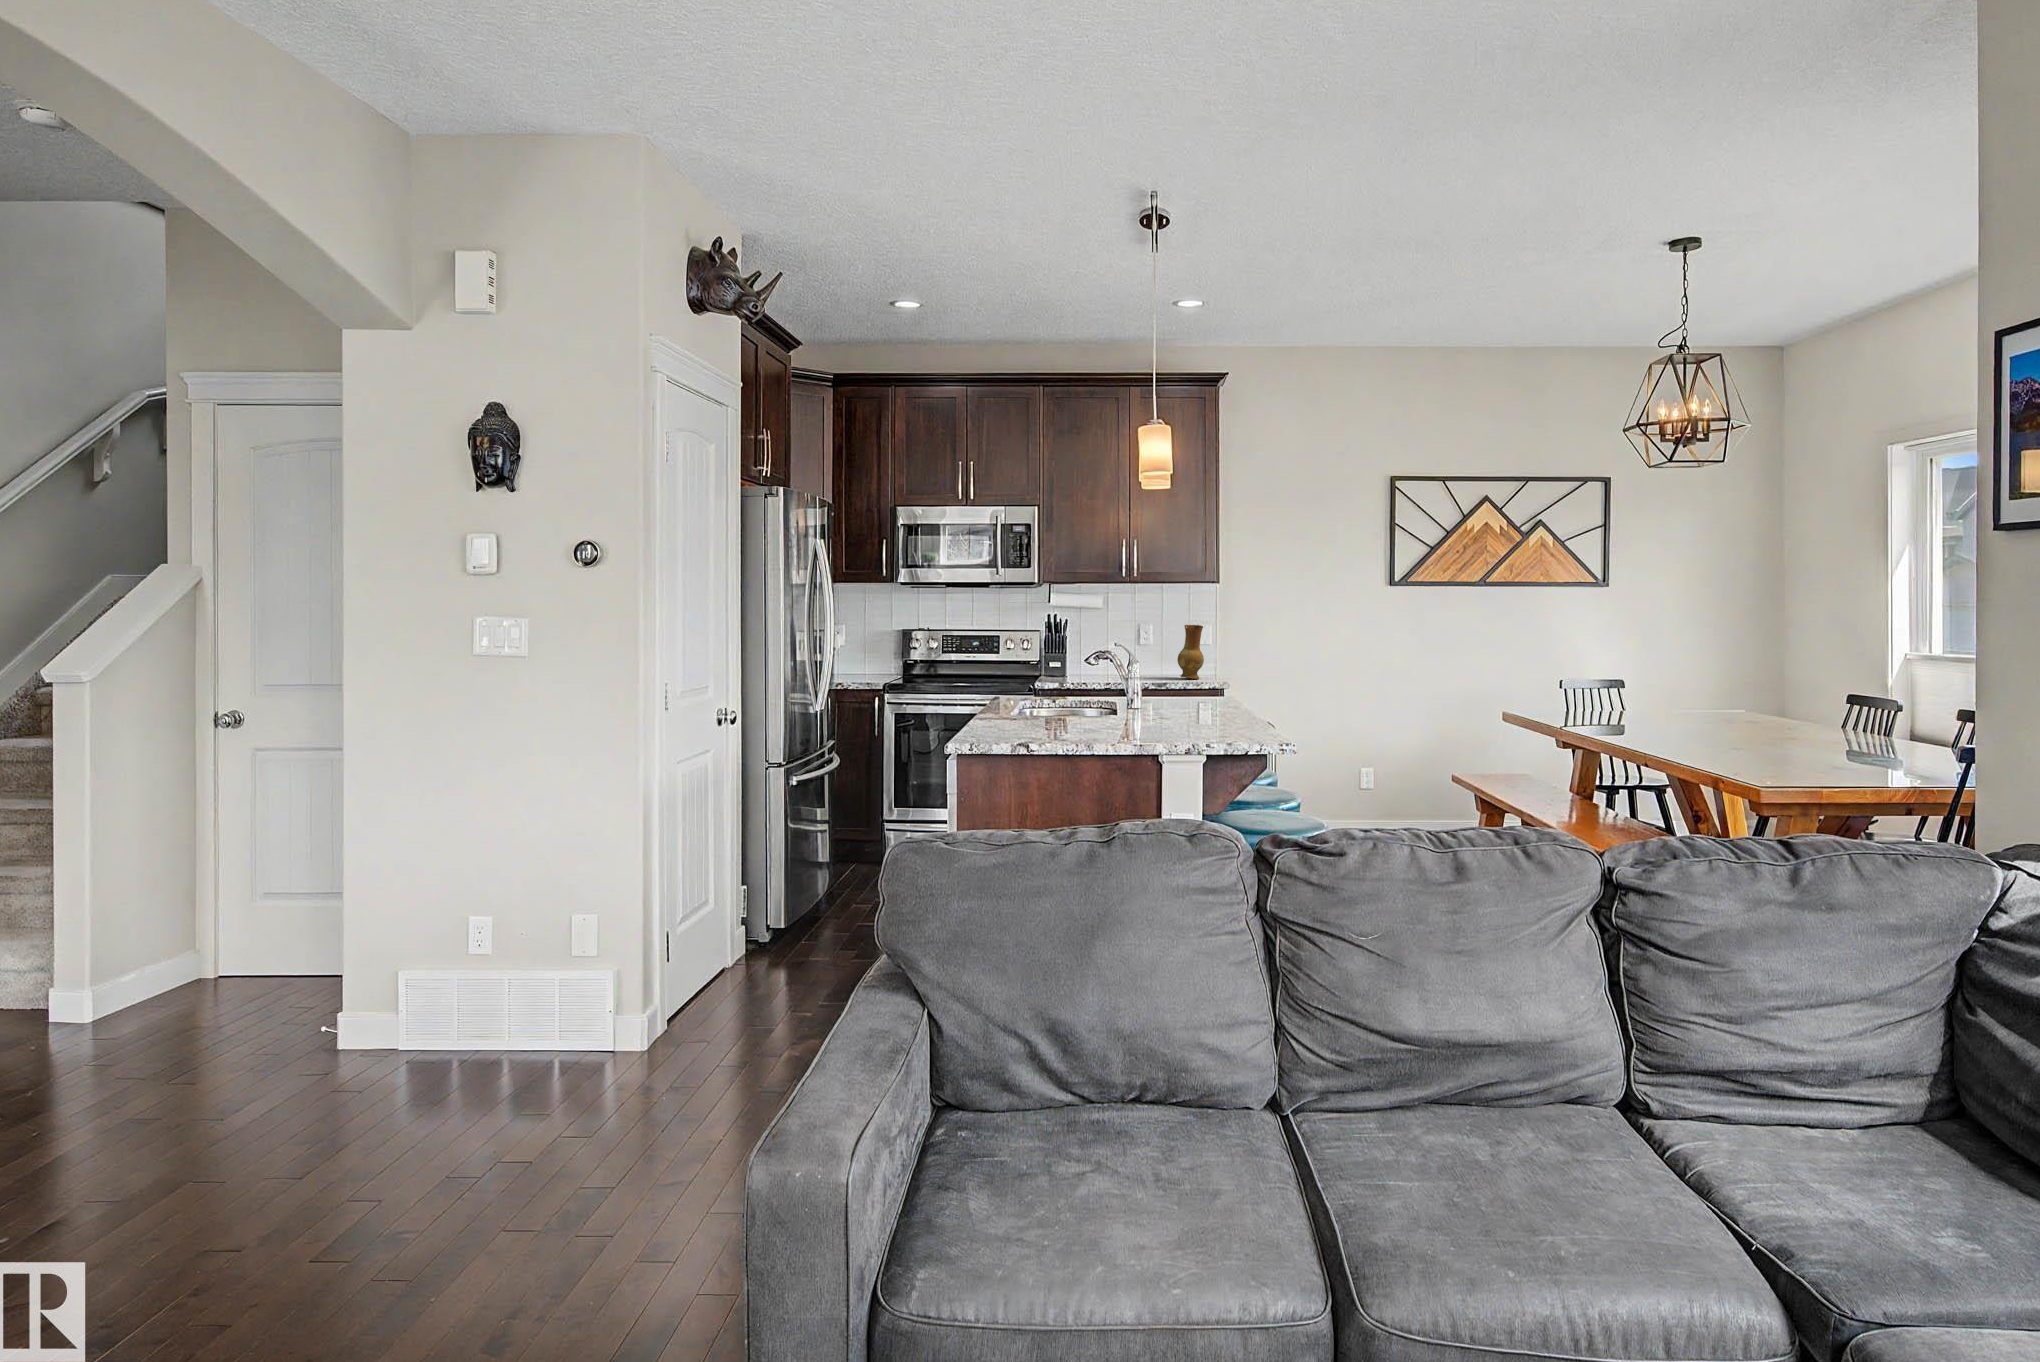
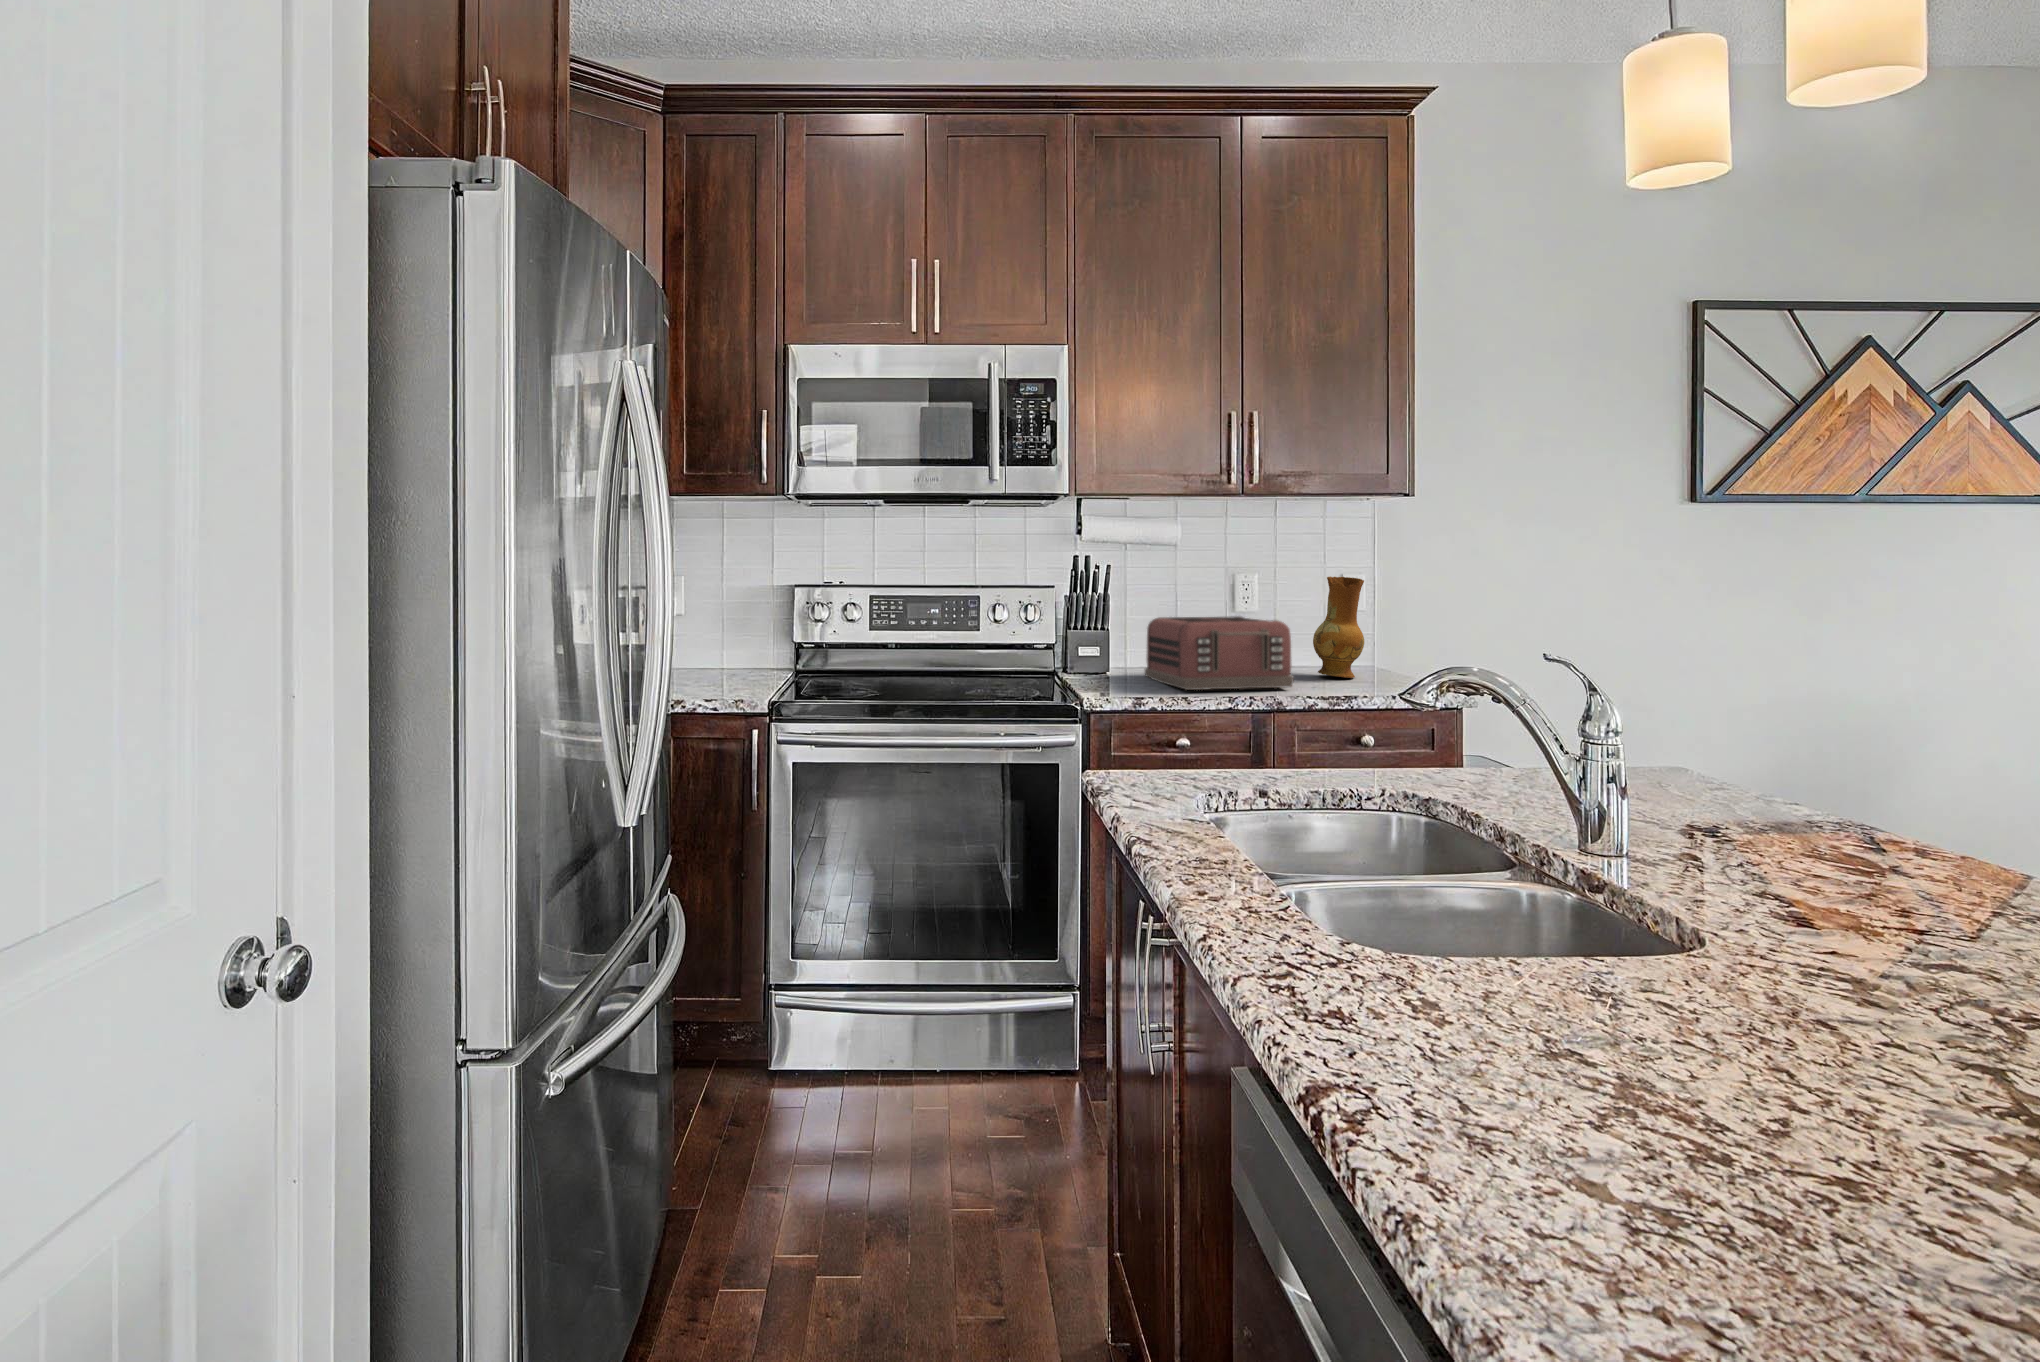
toaster: none [1087,646,1155,682] -> present [1145,616,1293,690]

